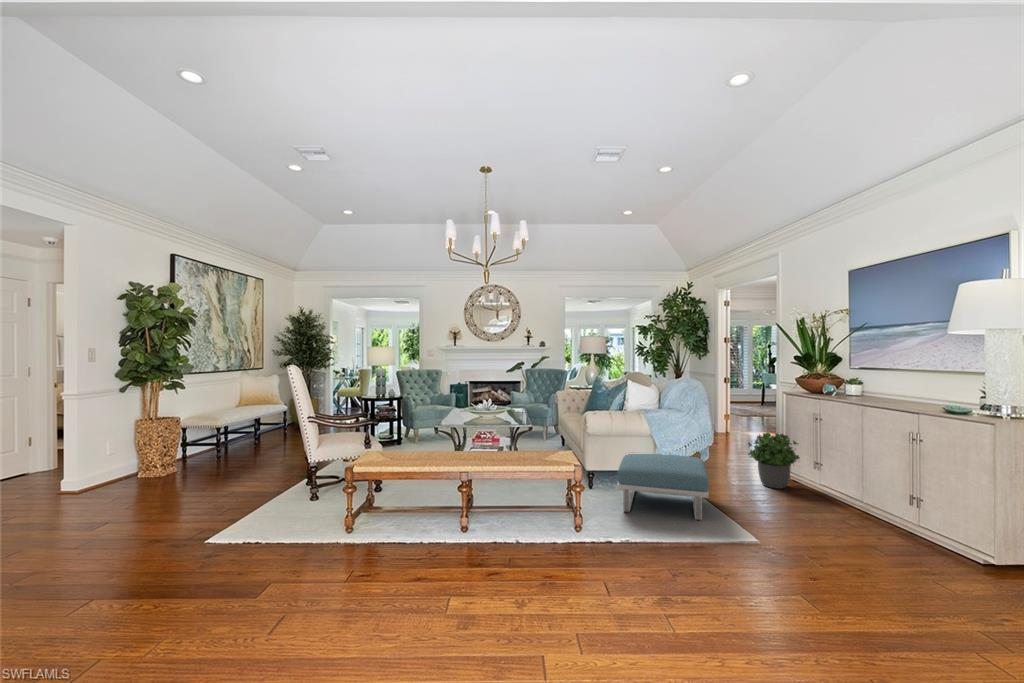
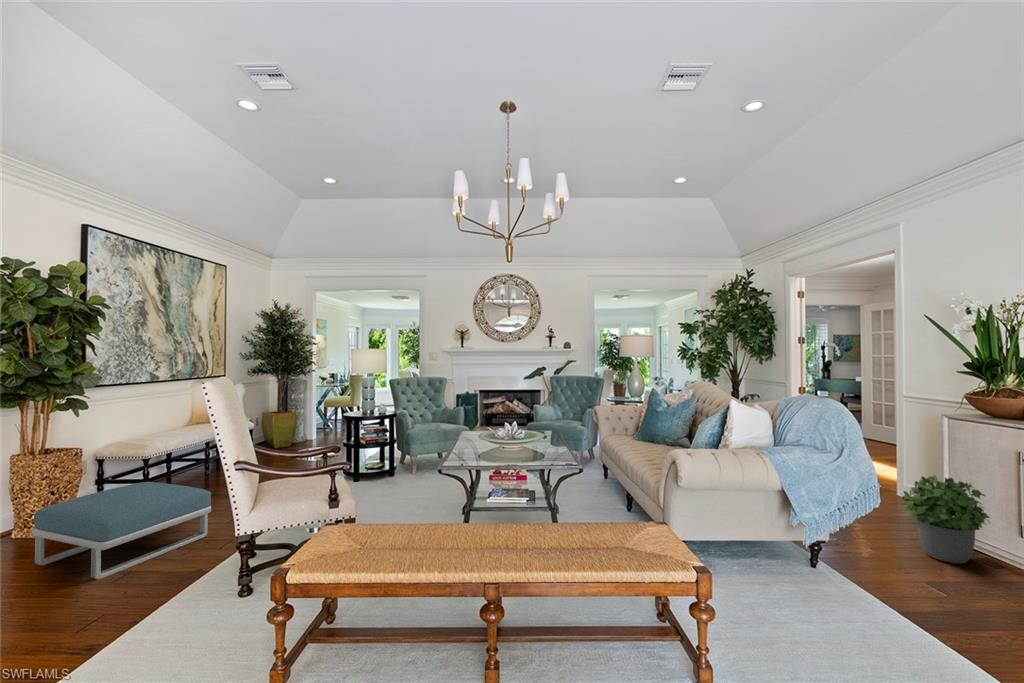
footstool: present [617,453,709,520] -> present [32,482,211,579]

